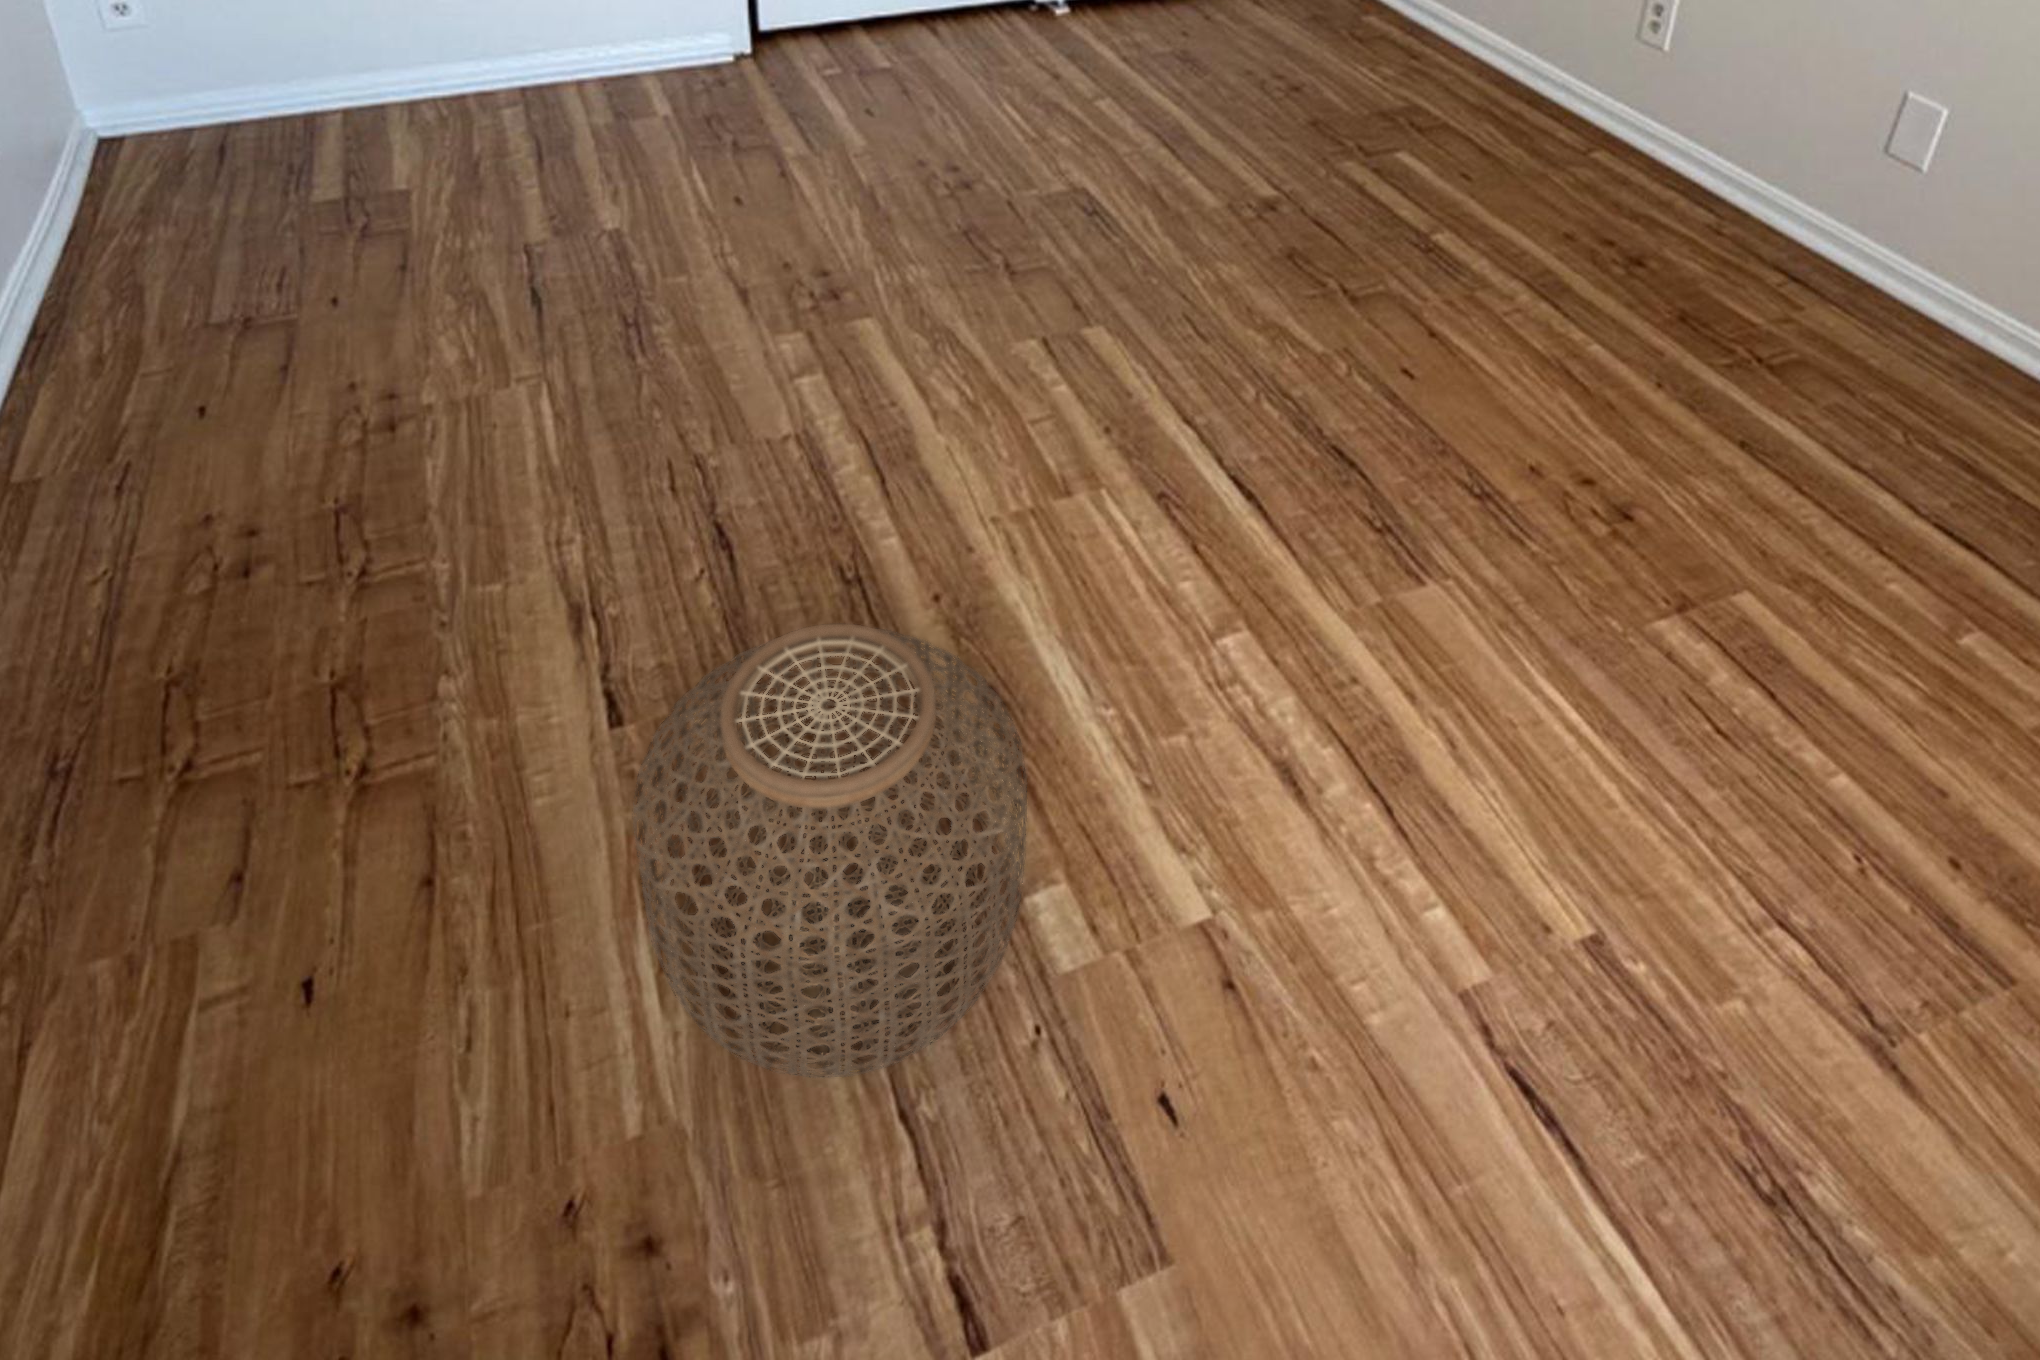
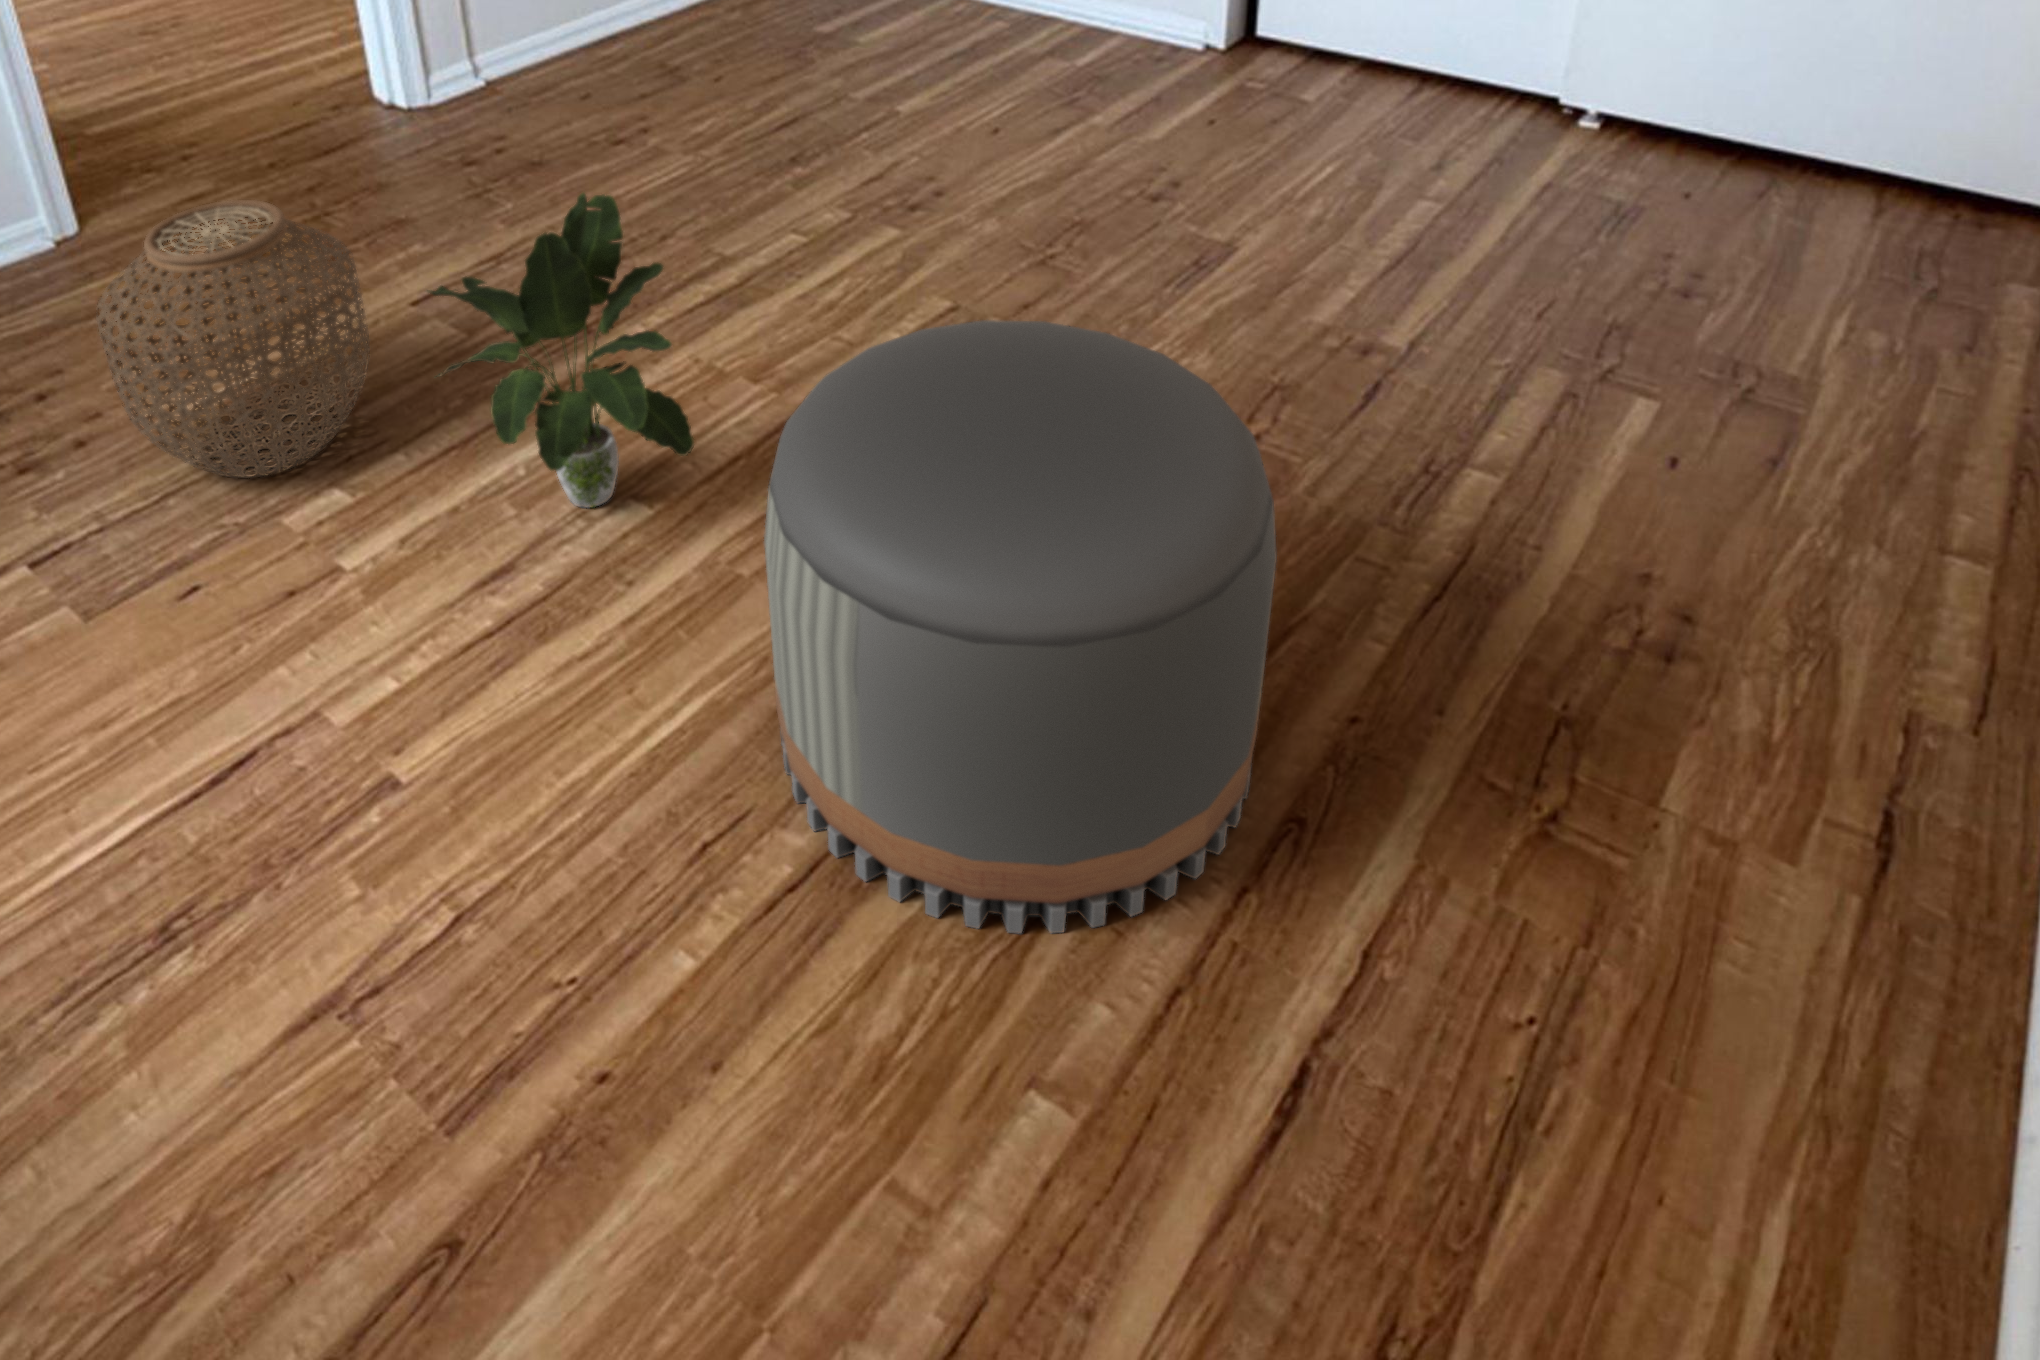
pouf: none [1434,203,1901,665] -> present [764,320,1277,934]
potted plant: none [1092,332,1355,688] -> present [427,193,694,508]

